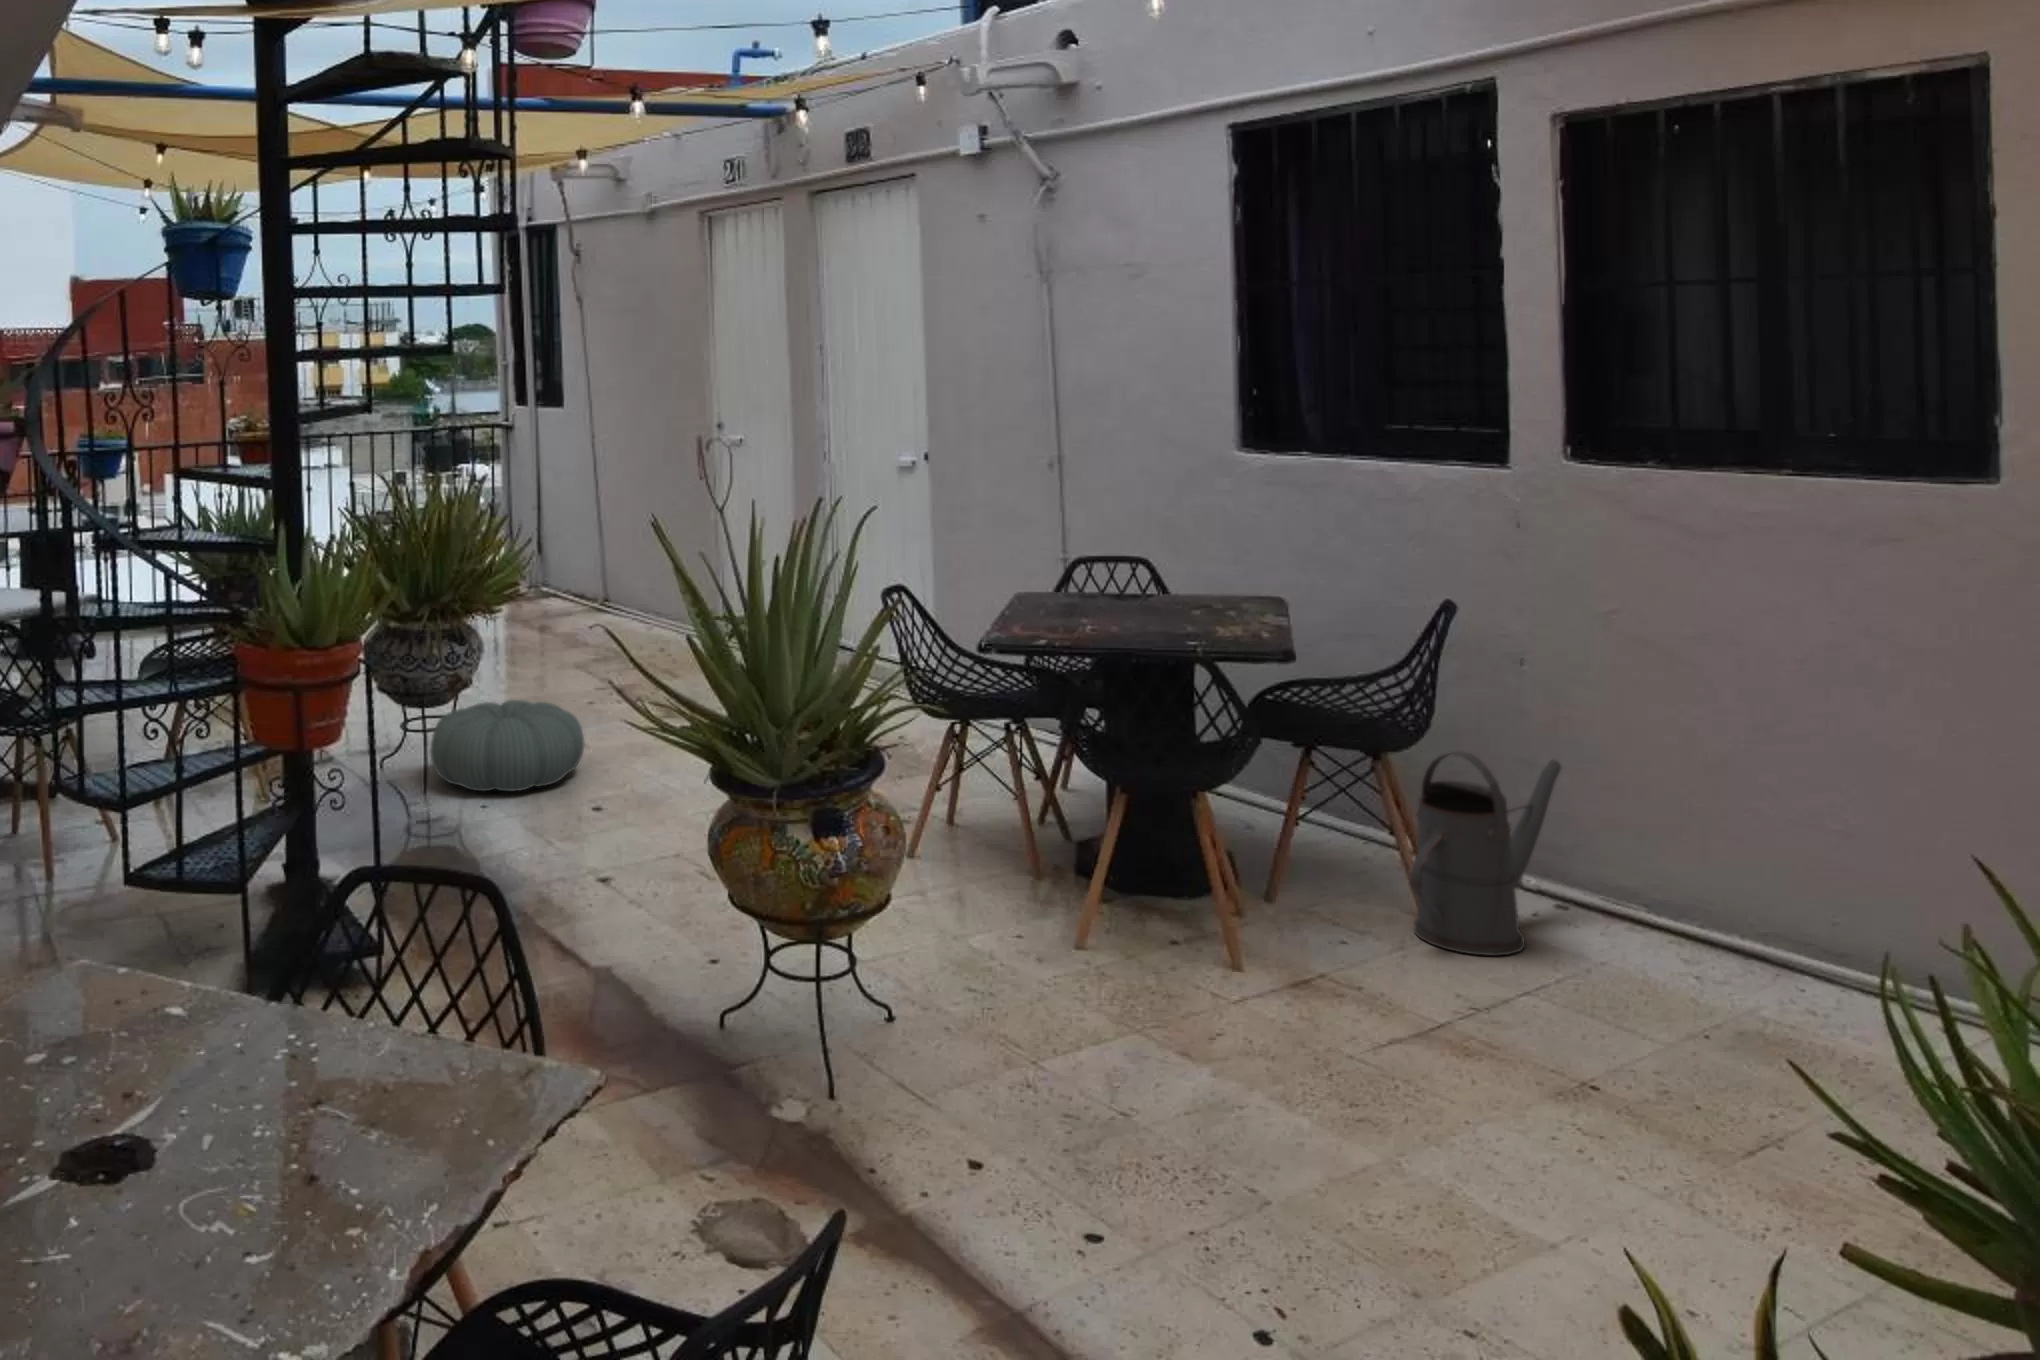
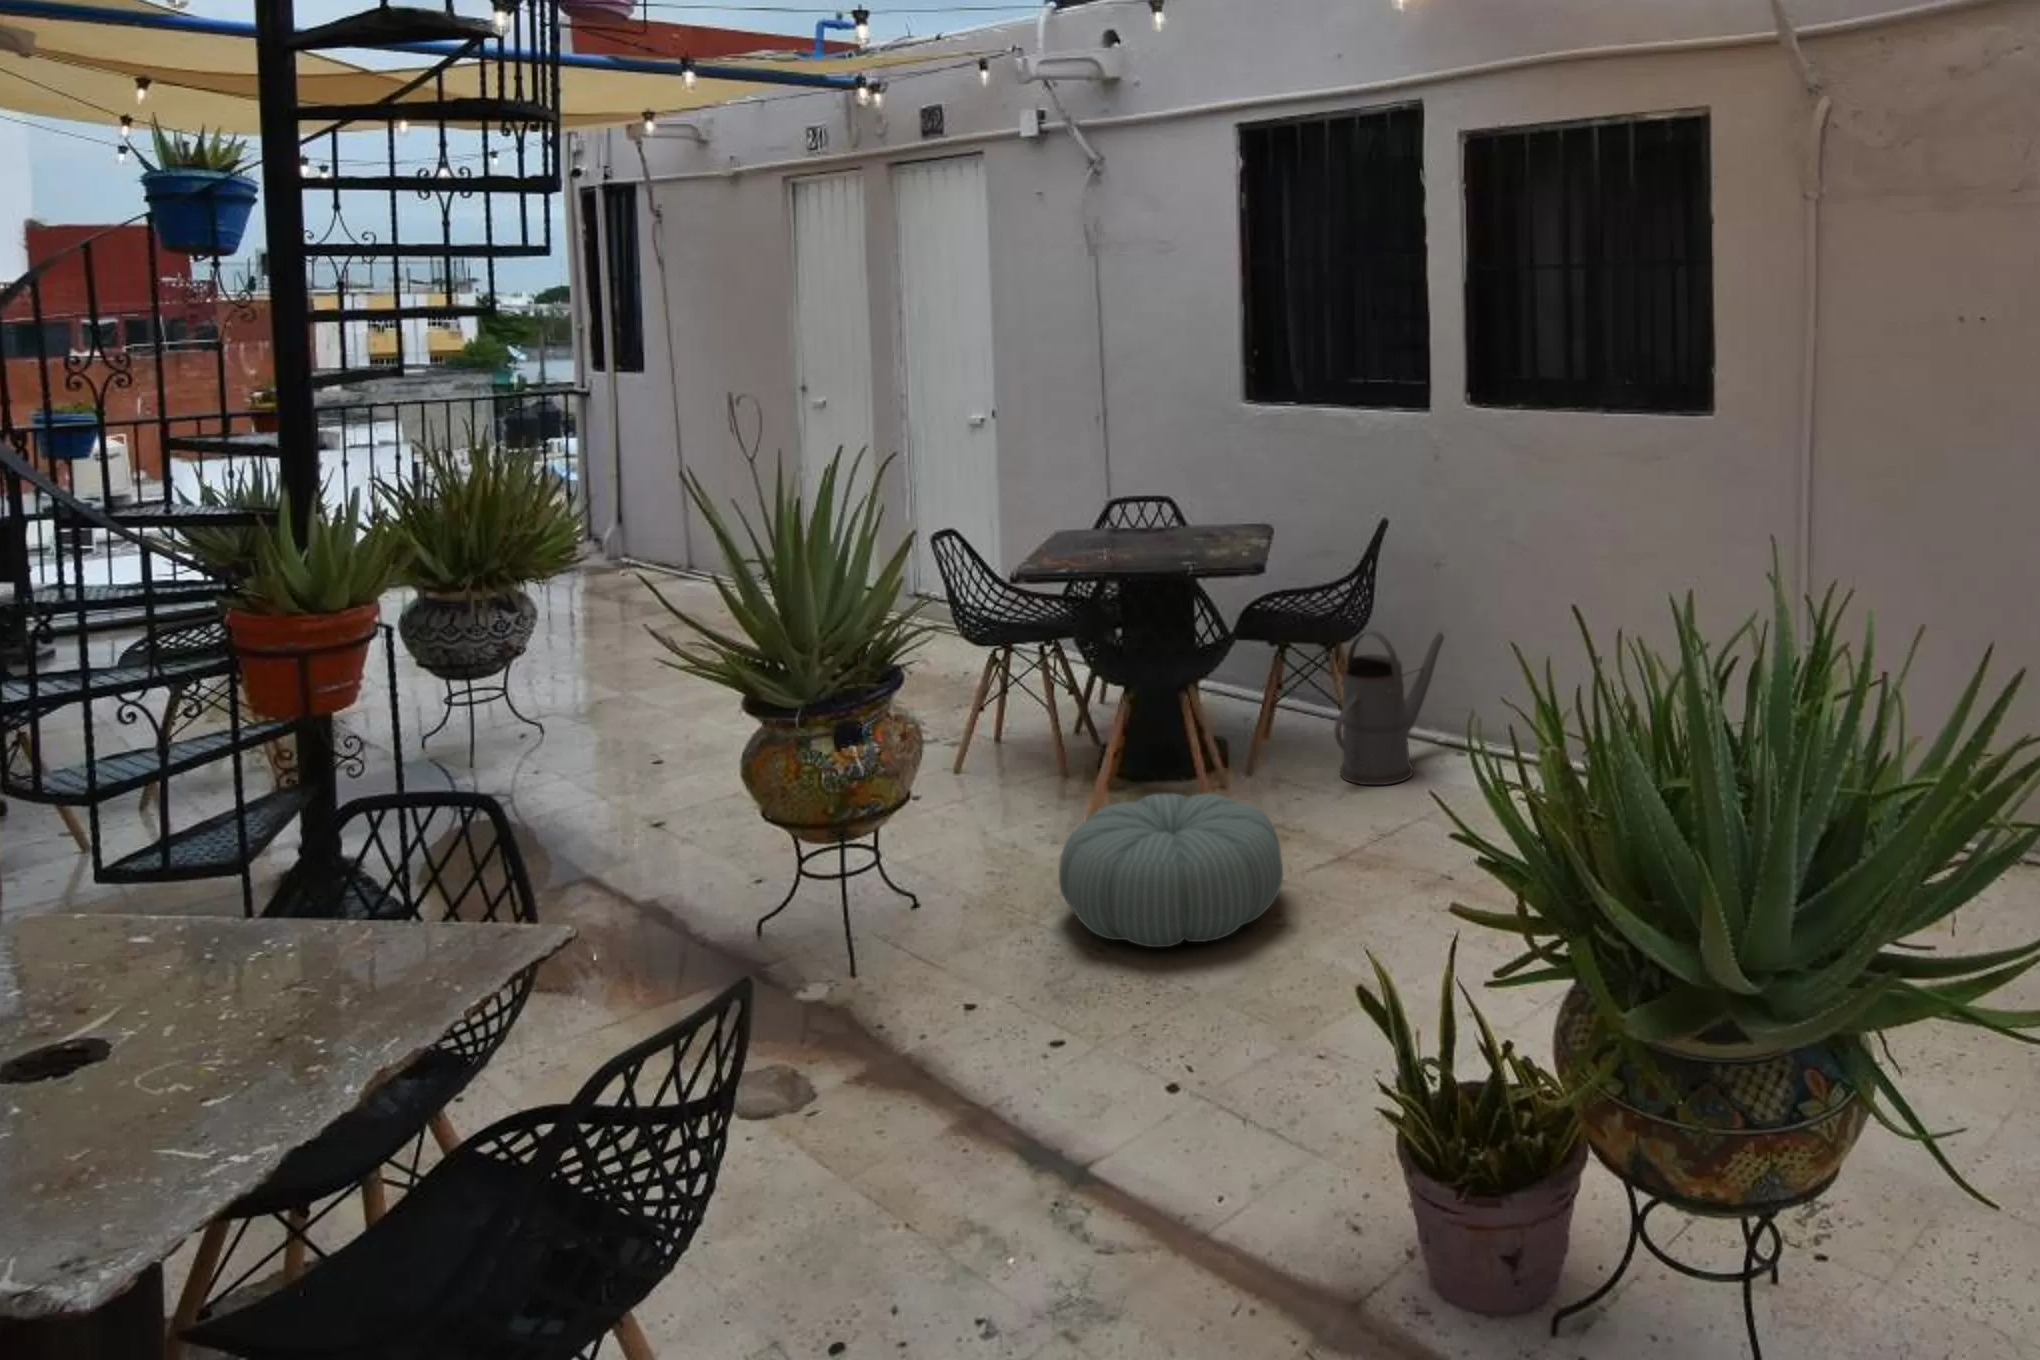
pouf: present [430,700,584,791] -> present [1059,793,1283,947]

